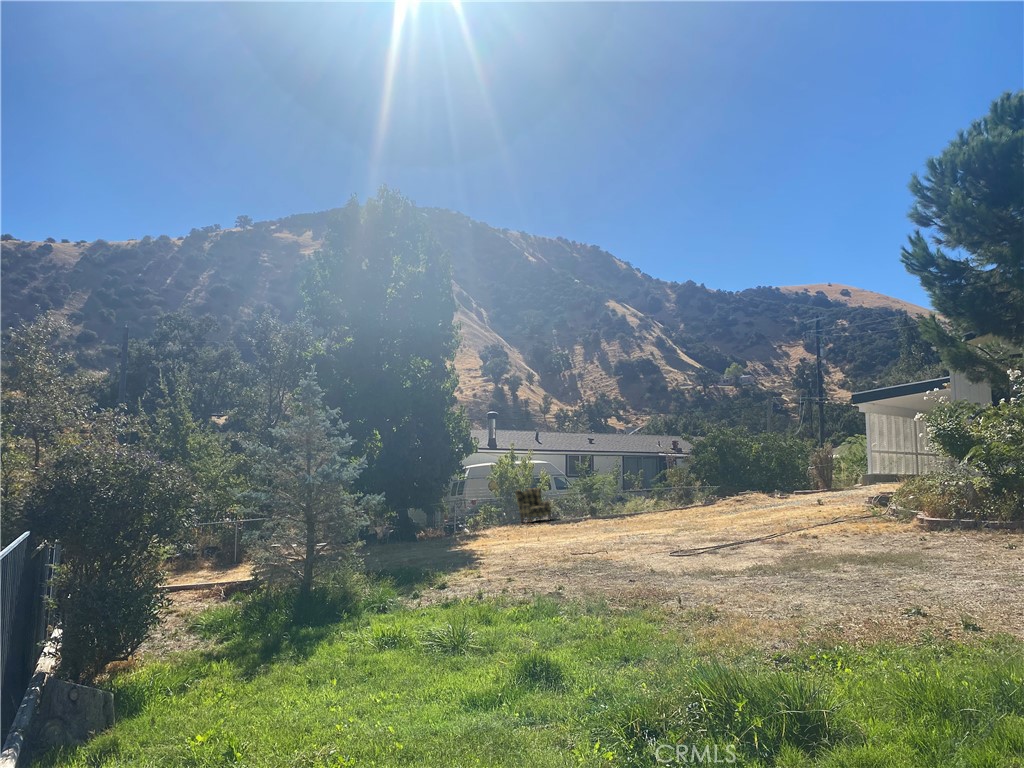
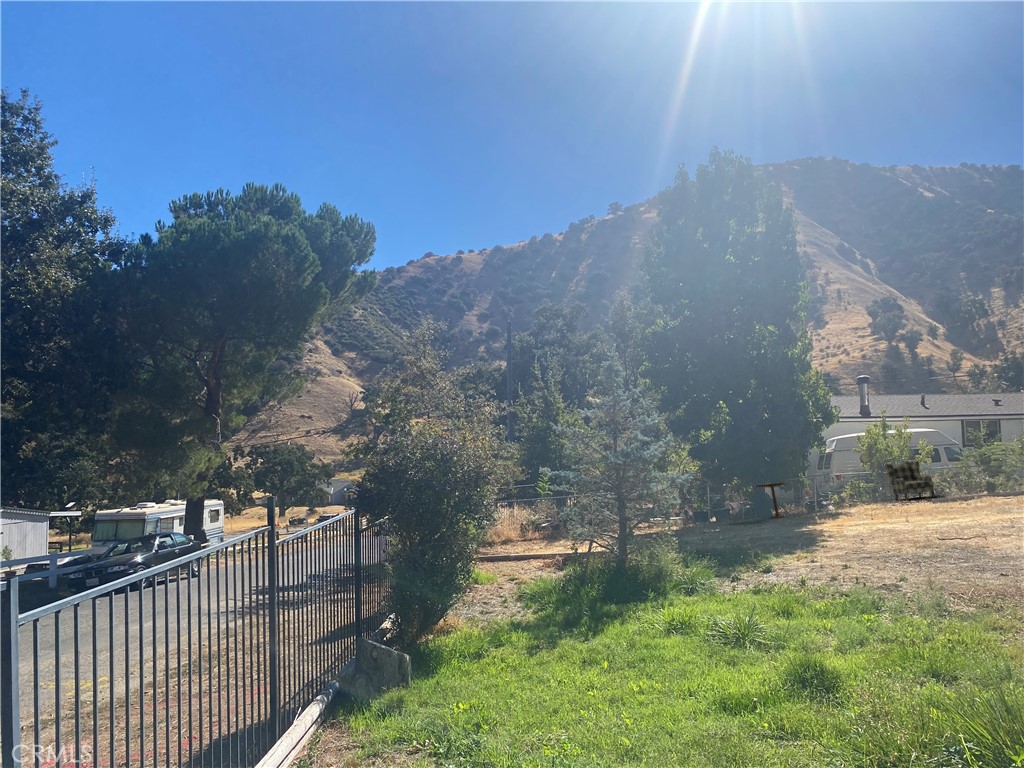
pedestal table: none [408,505,438,540] -> present [756,482,788,518]

